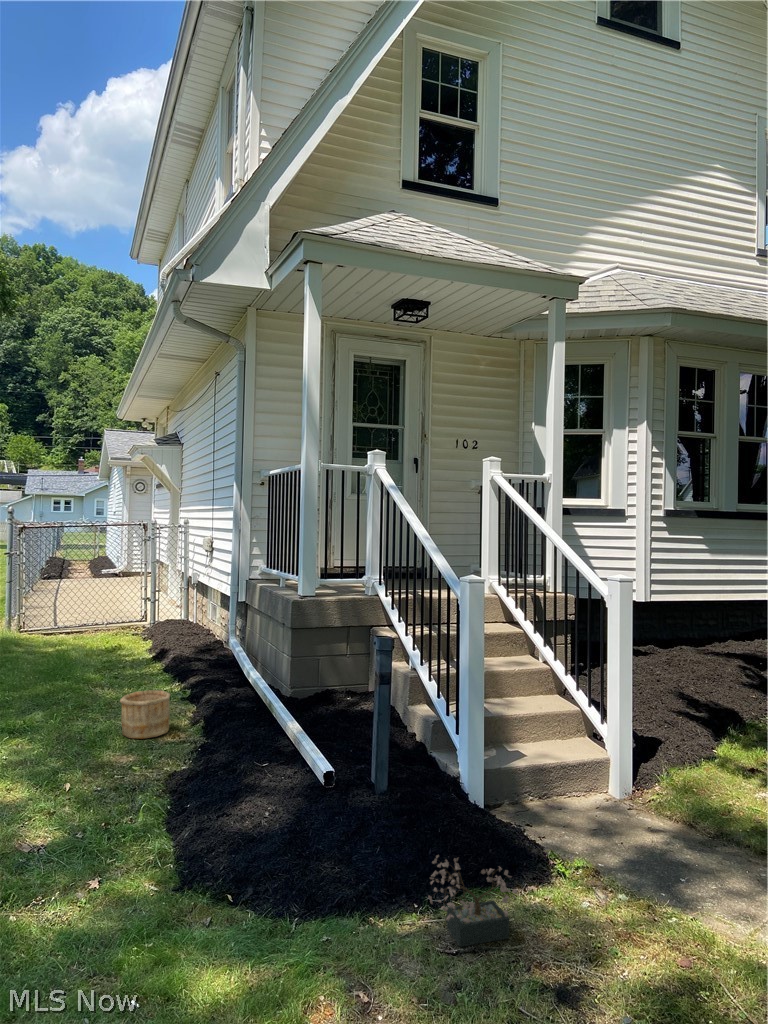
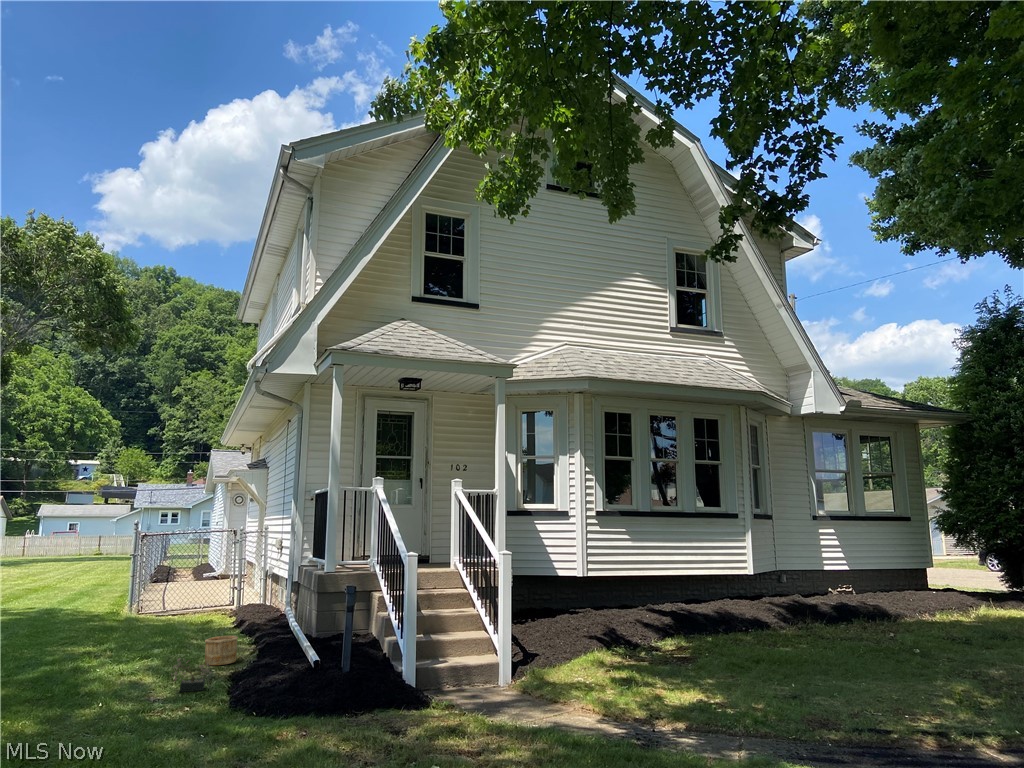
decorative plant: present [429,855,517,947] -> present [174,659,209,692]

